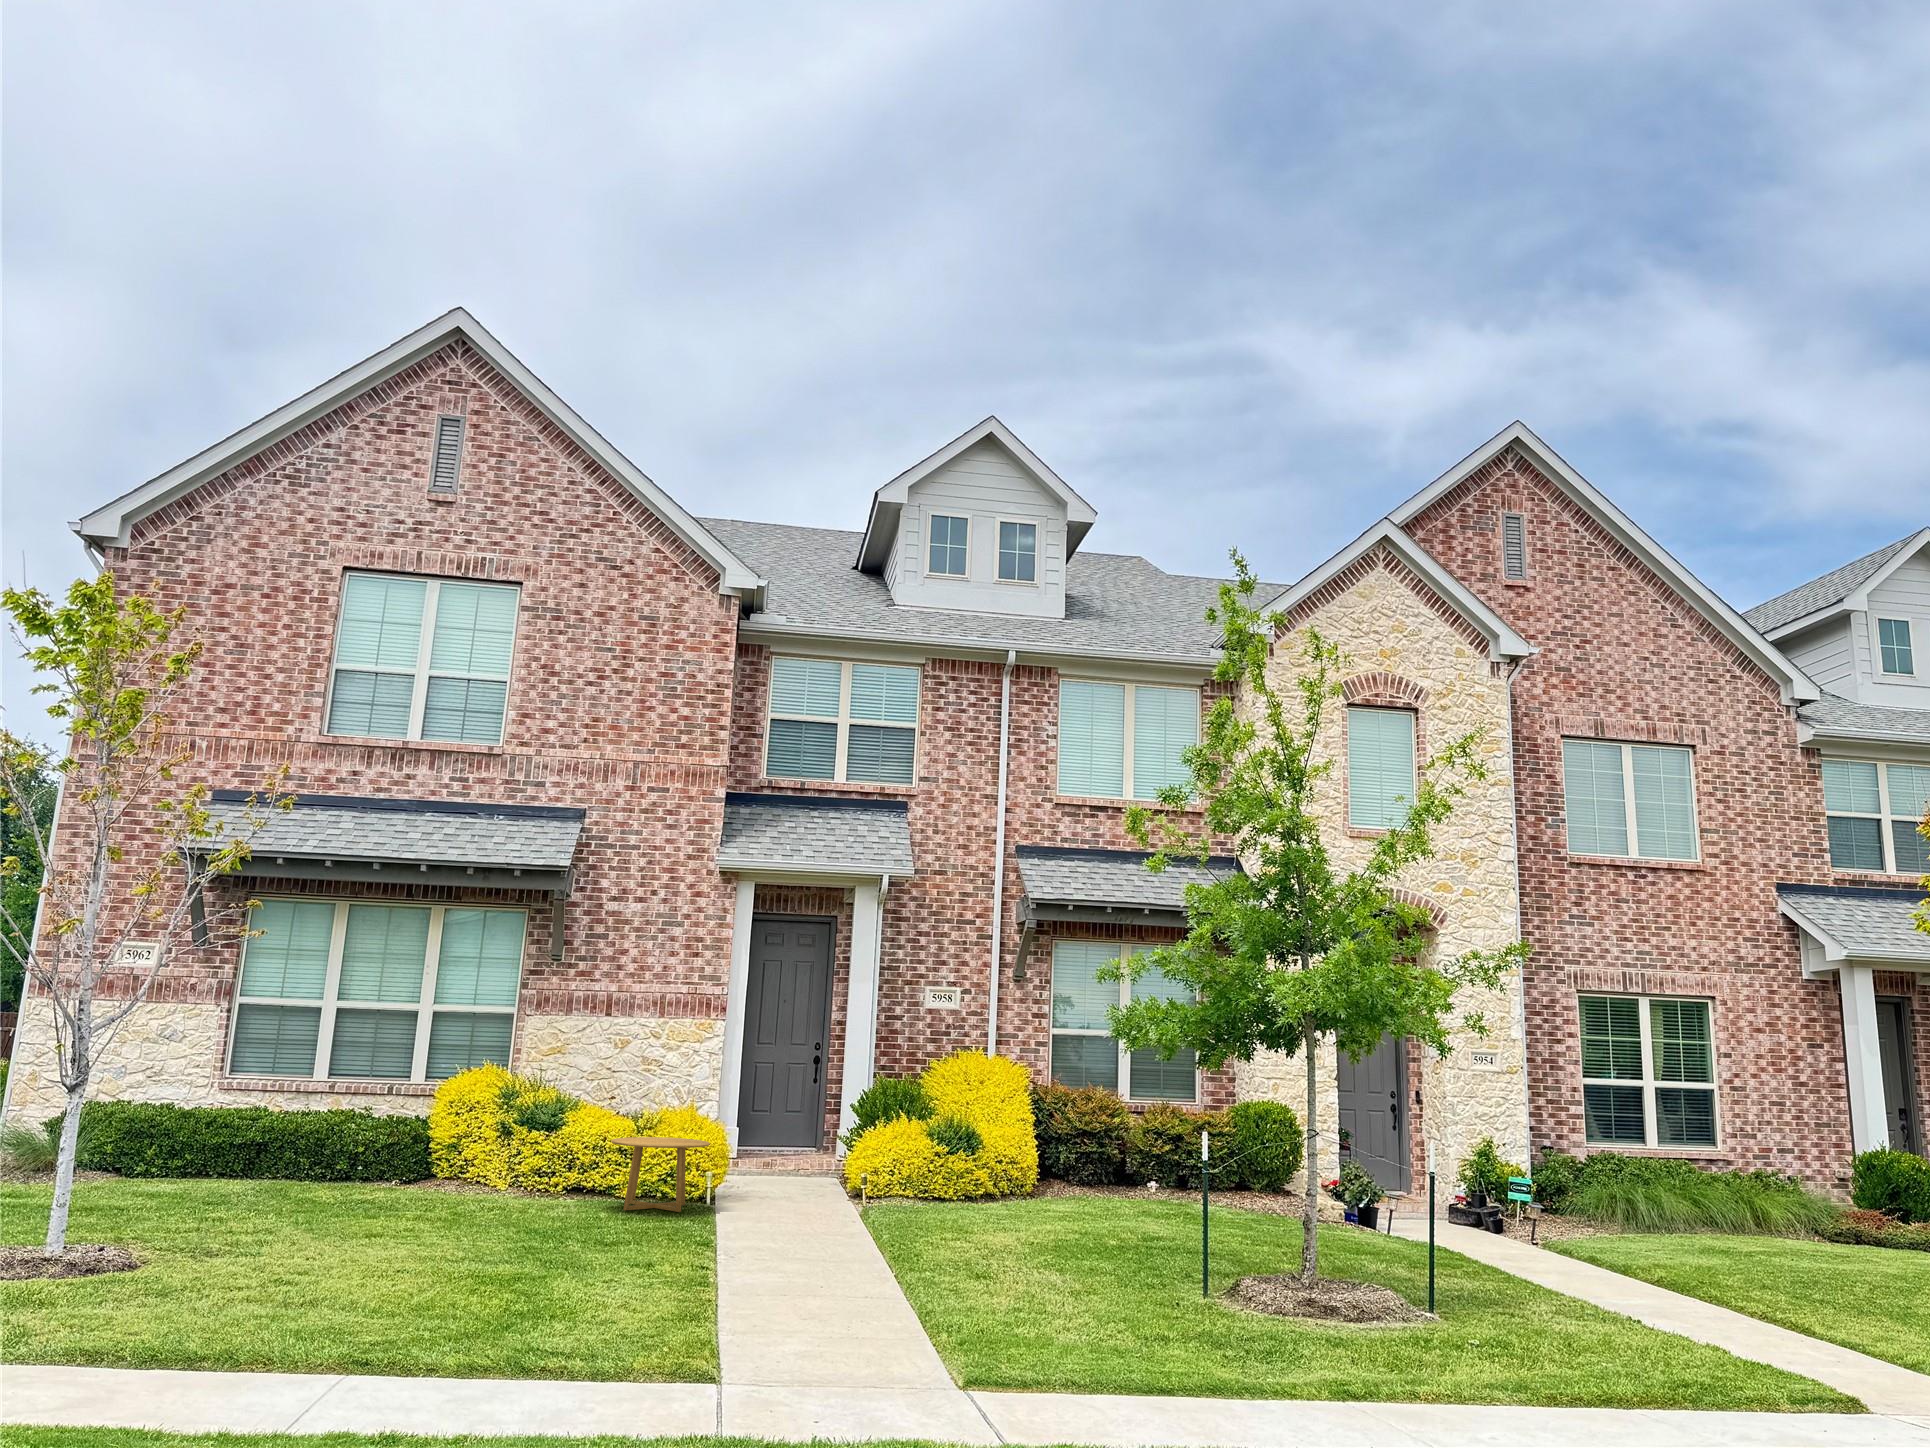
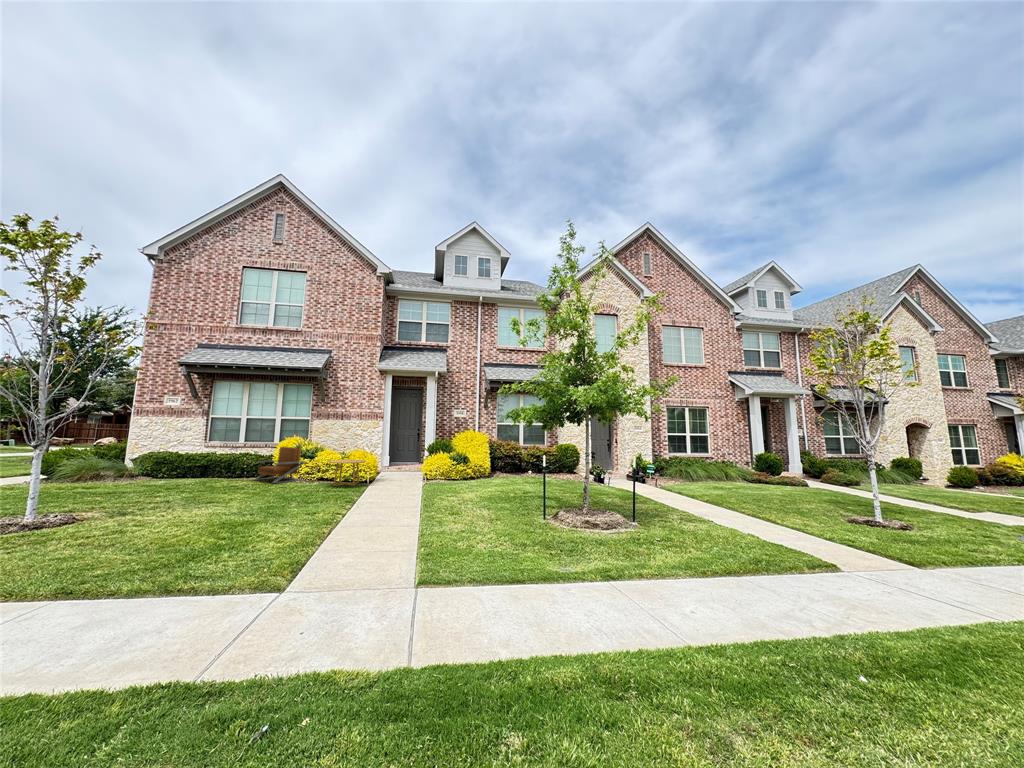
lounge chair: none [392,1095,533,1200] -> present [254,447,305,483]

